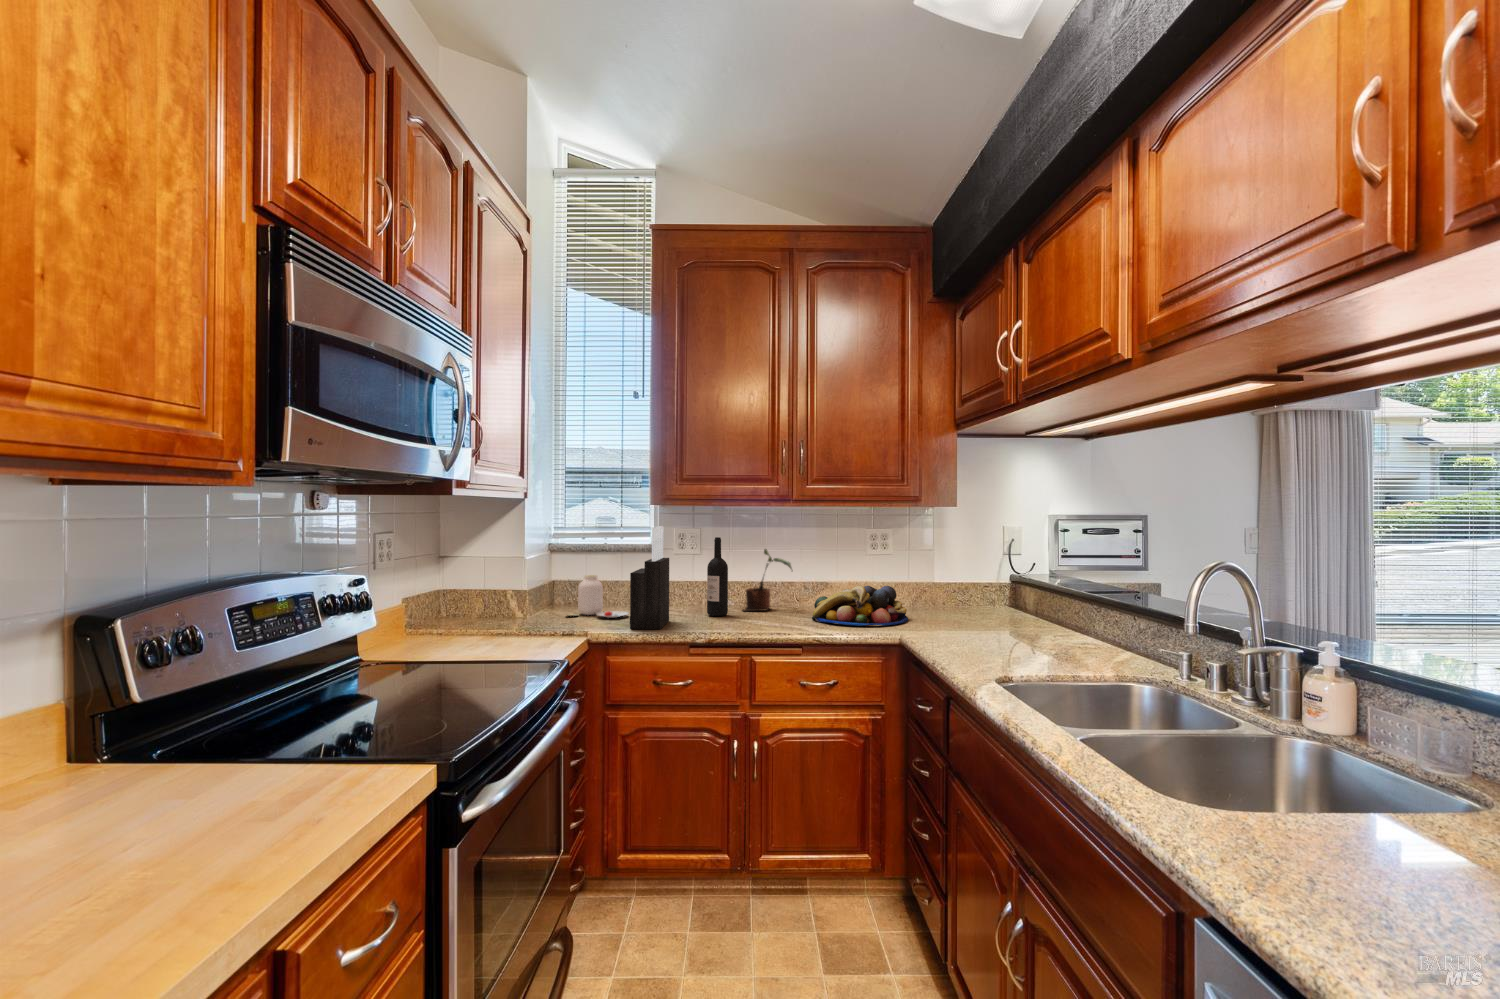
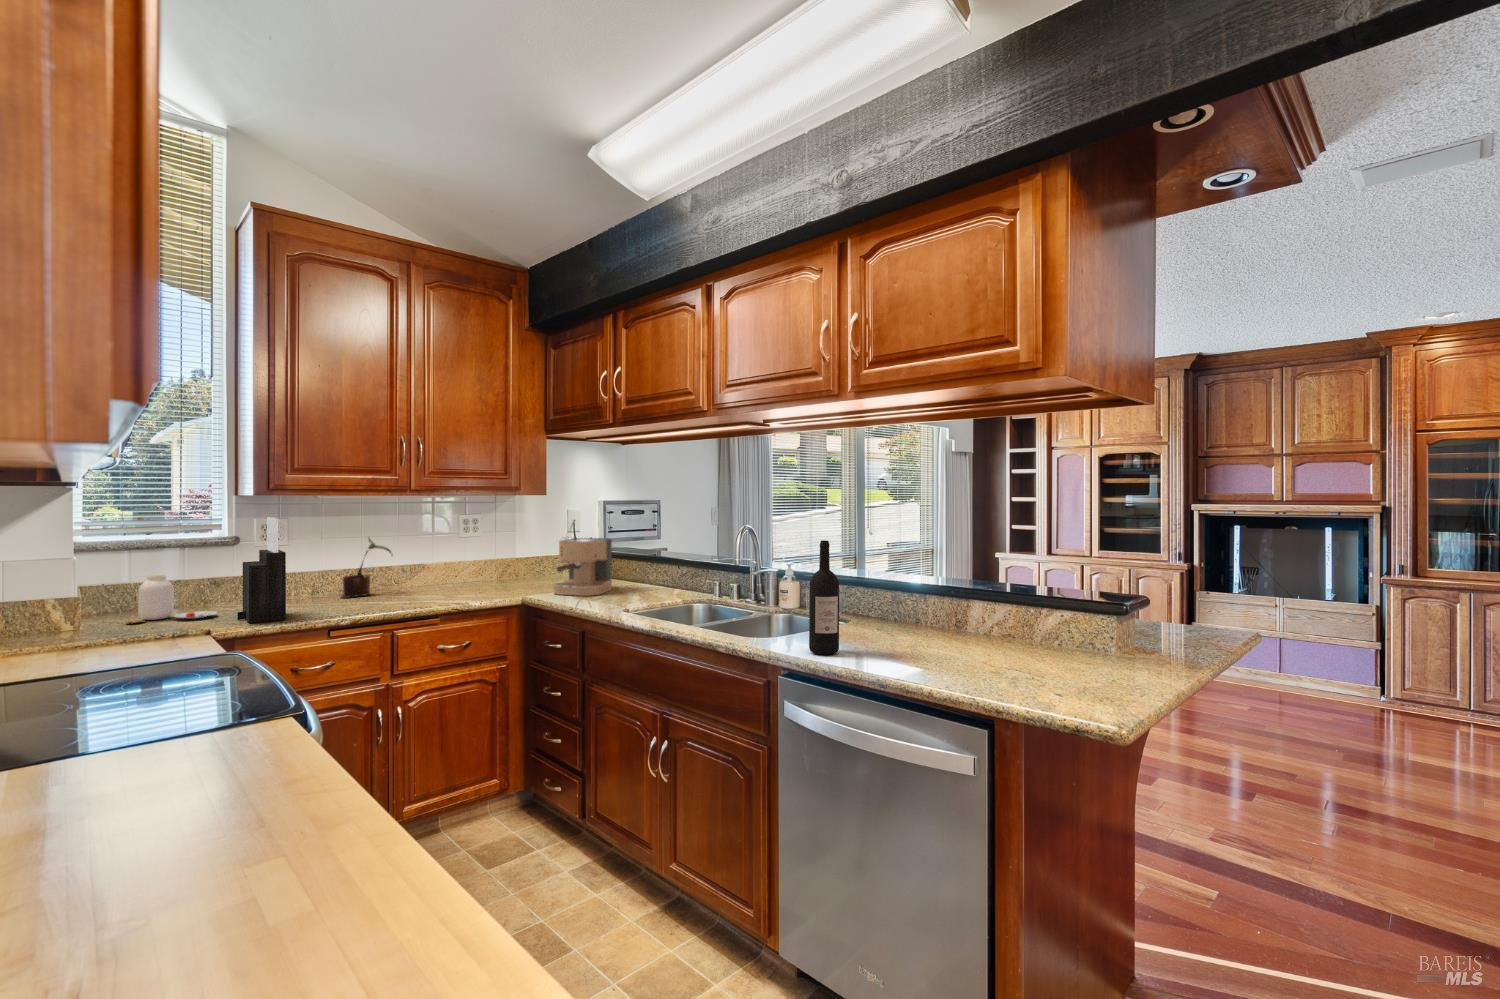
wine bottle: present [707,537,728,616] -> present [809,540,839,655]
coffee maker: none [942,561,1035,644] -> present [553,537,612,596]
fruit bowl: present [812,585,908,626] -> none [421,562,510,597]

